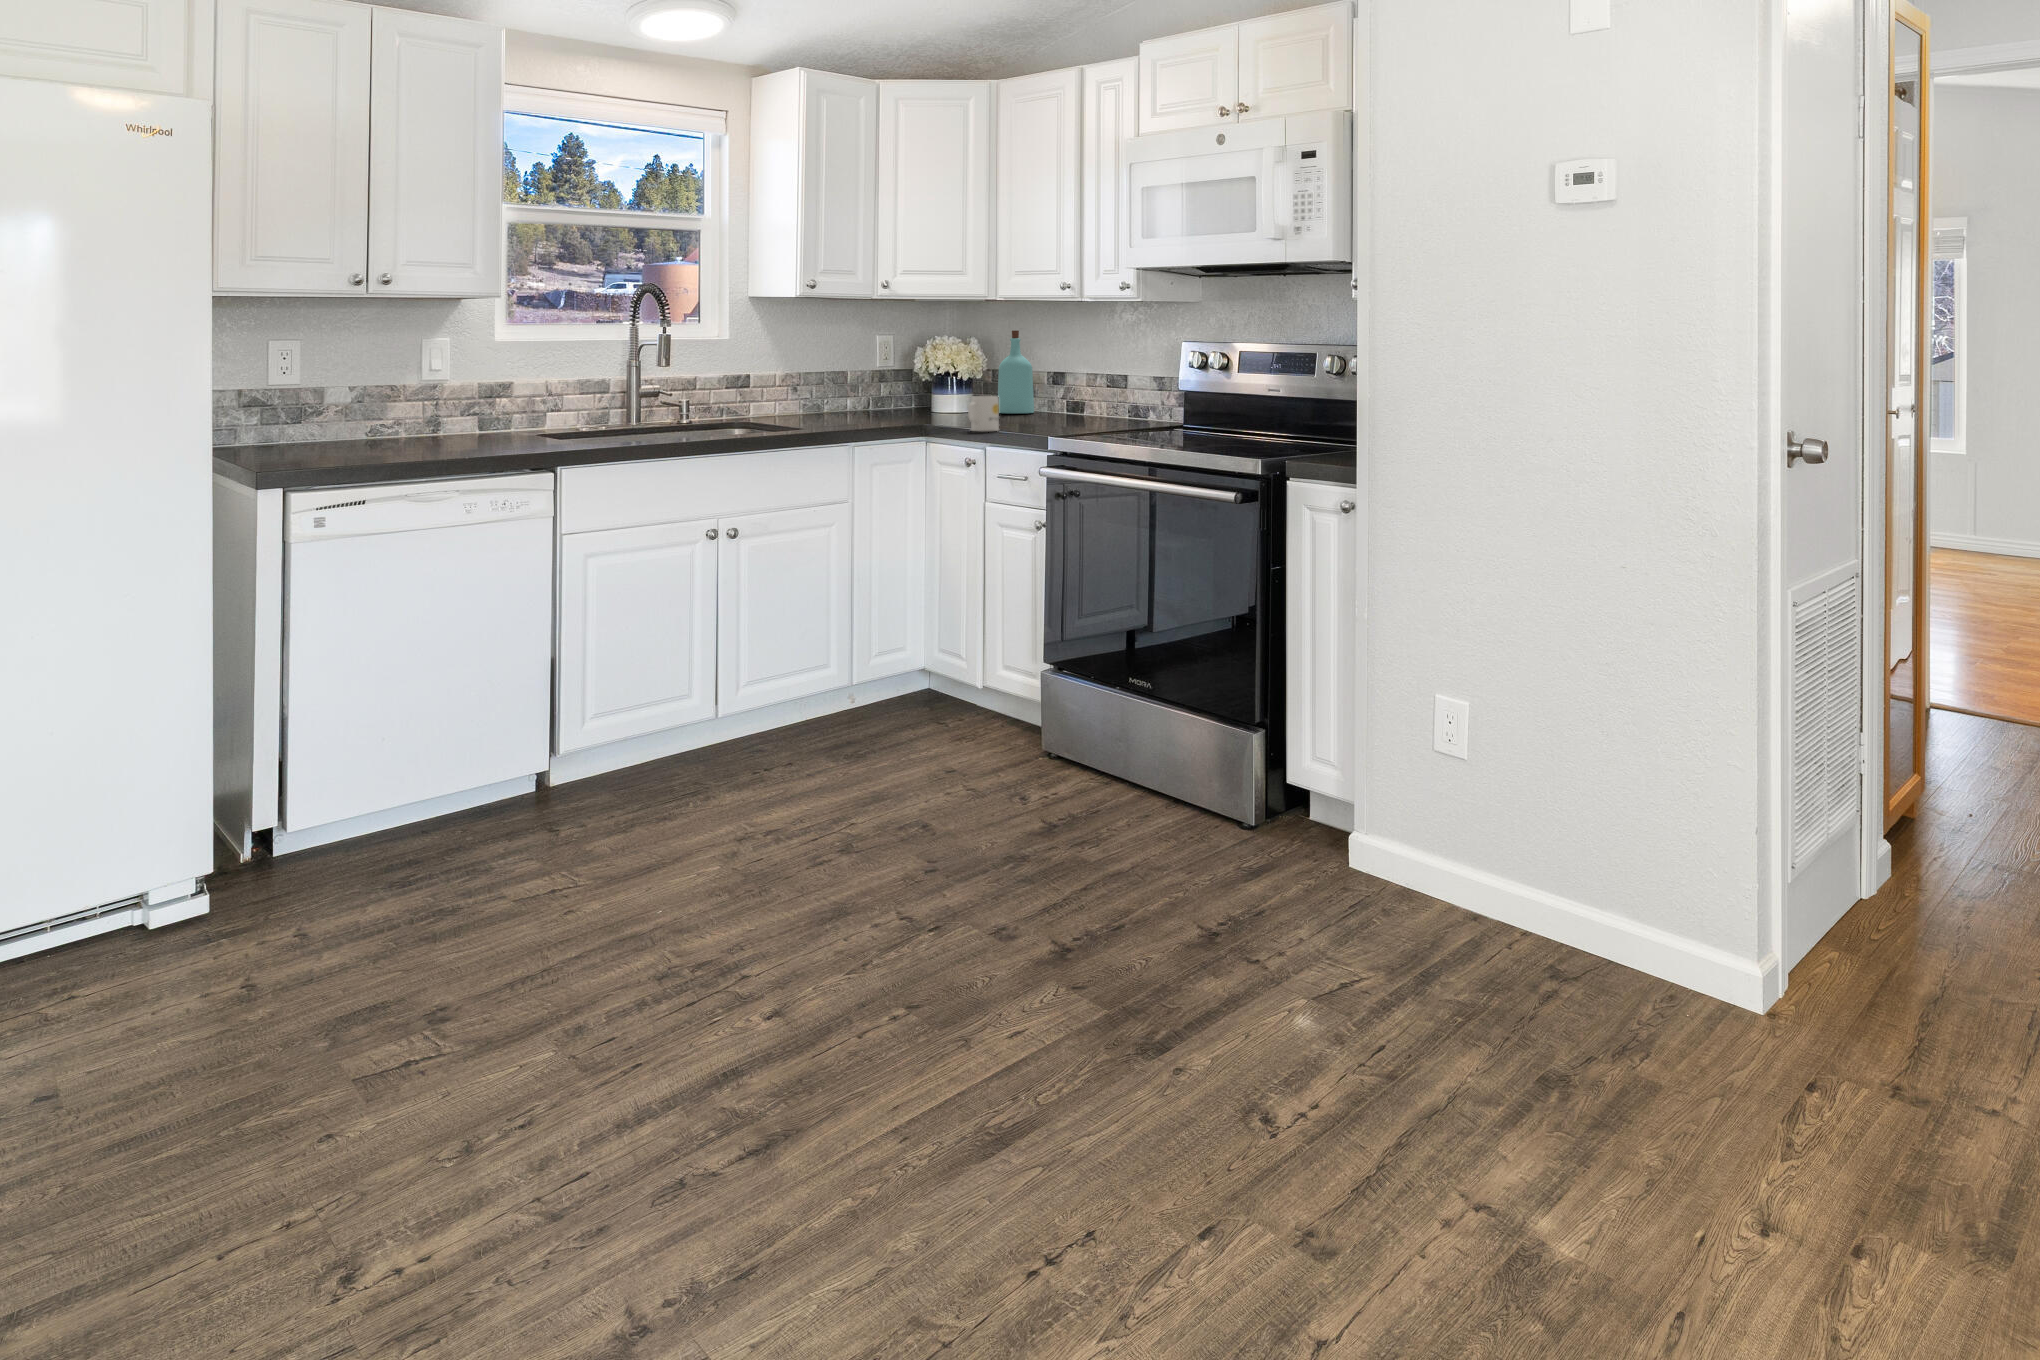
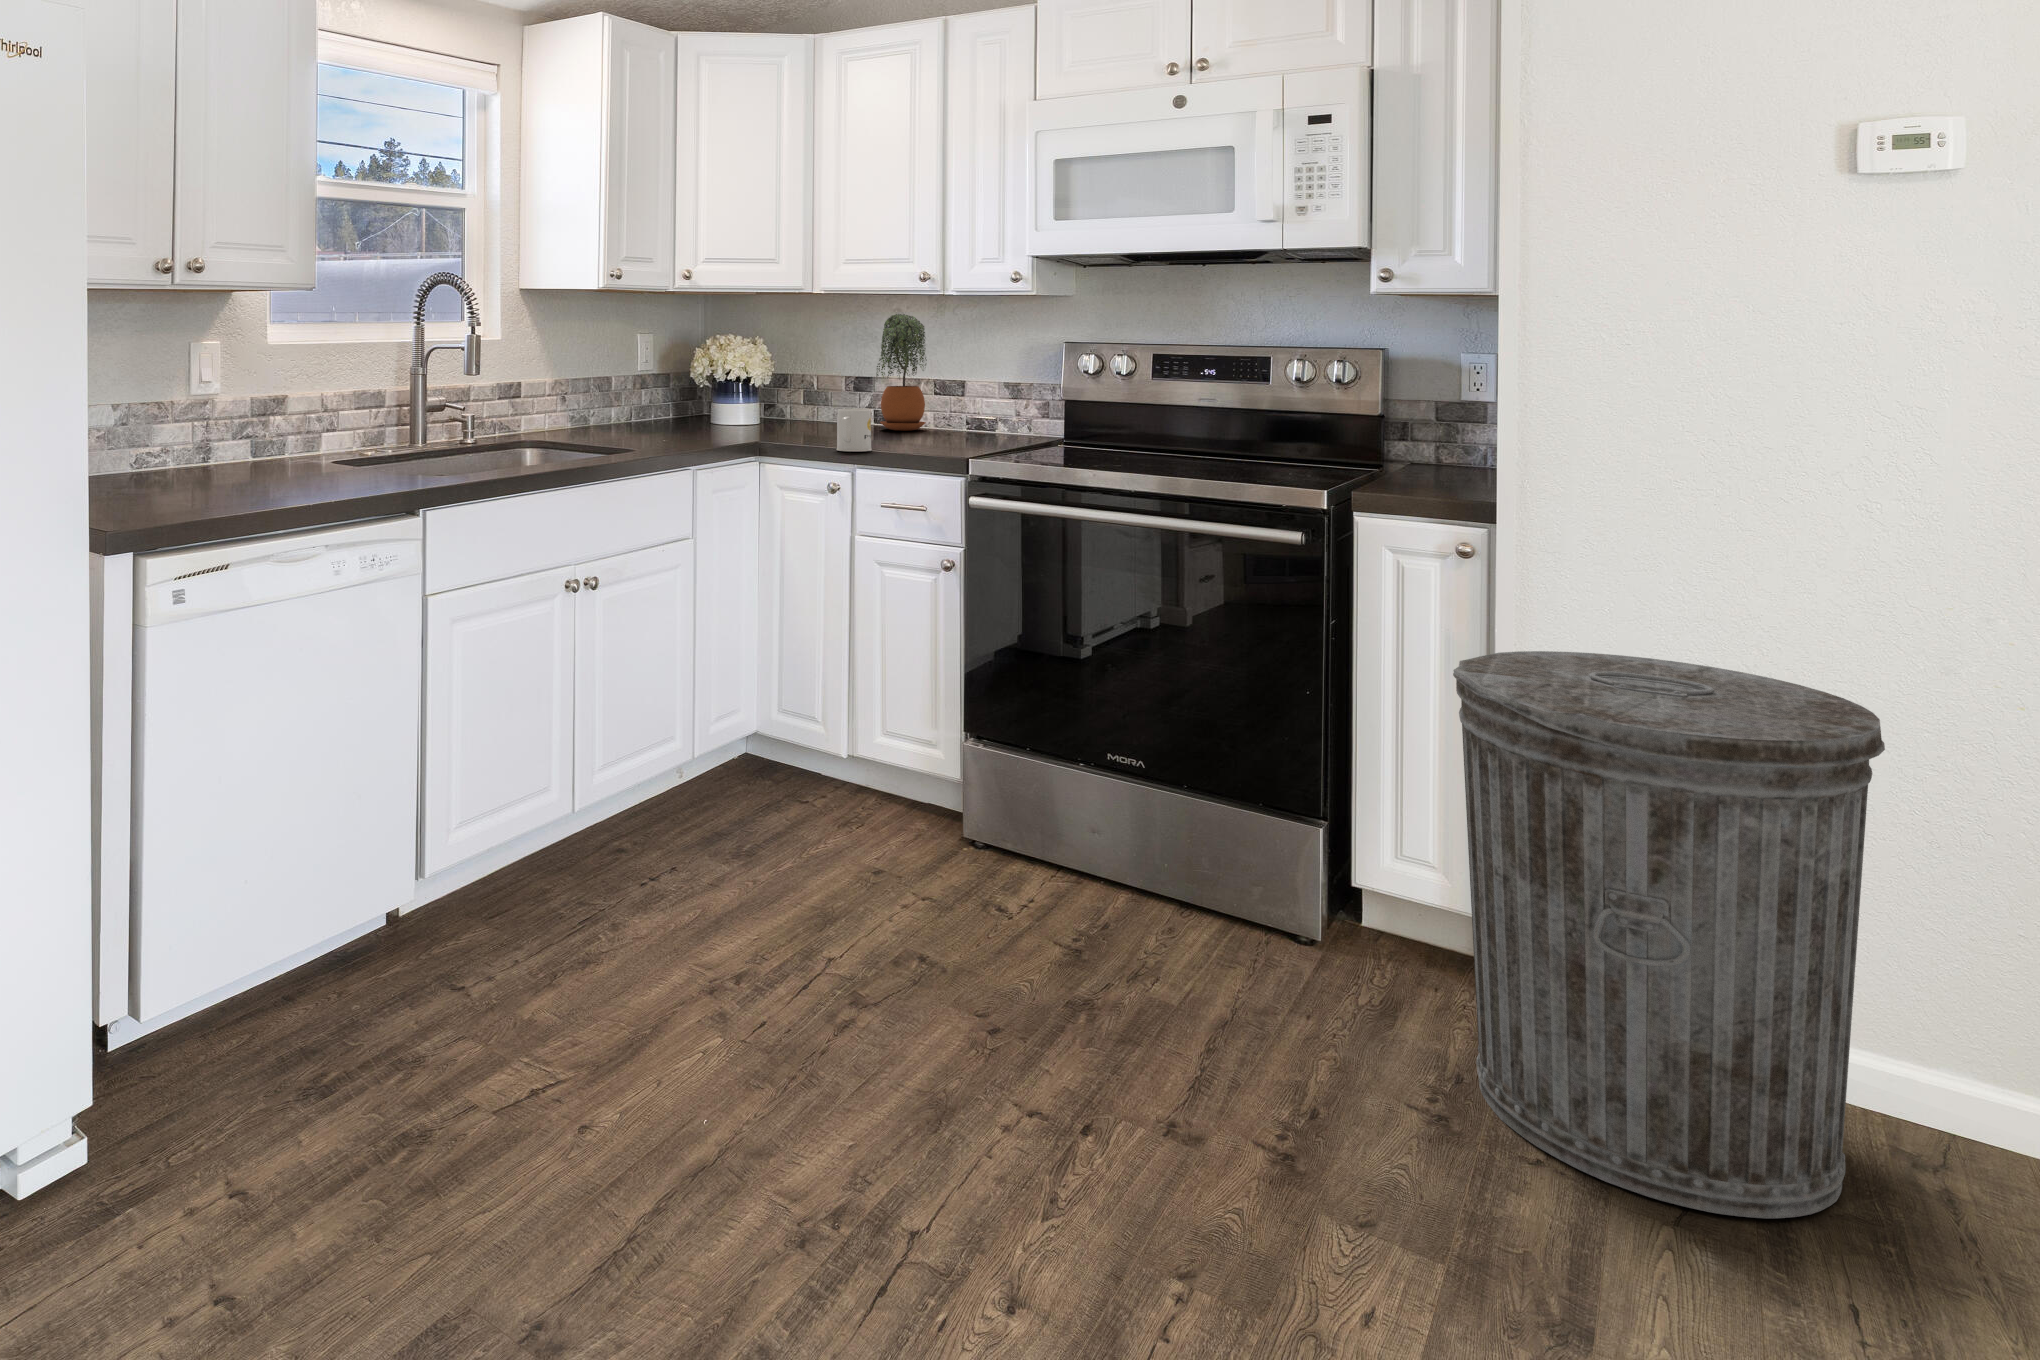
potted plant: none [1049,317,1095,416] -> present [876,314,927,430]
bottle: present [998,330,1034,414] -> none [799,330,843,427]
trash can: none [1244,584,1514,1001] -> present [1453,651,1885,1219]

